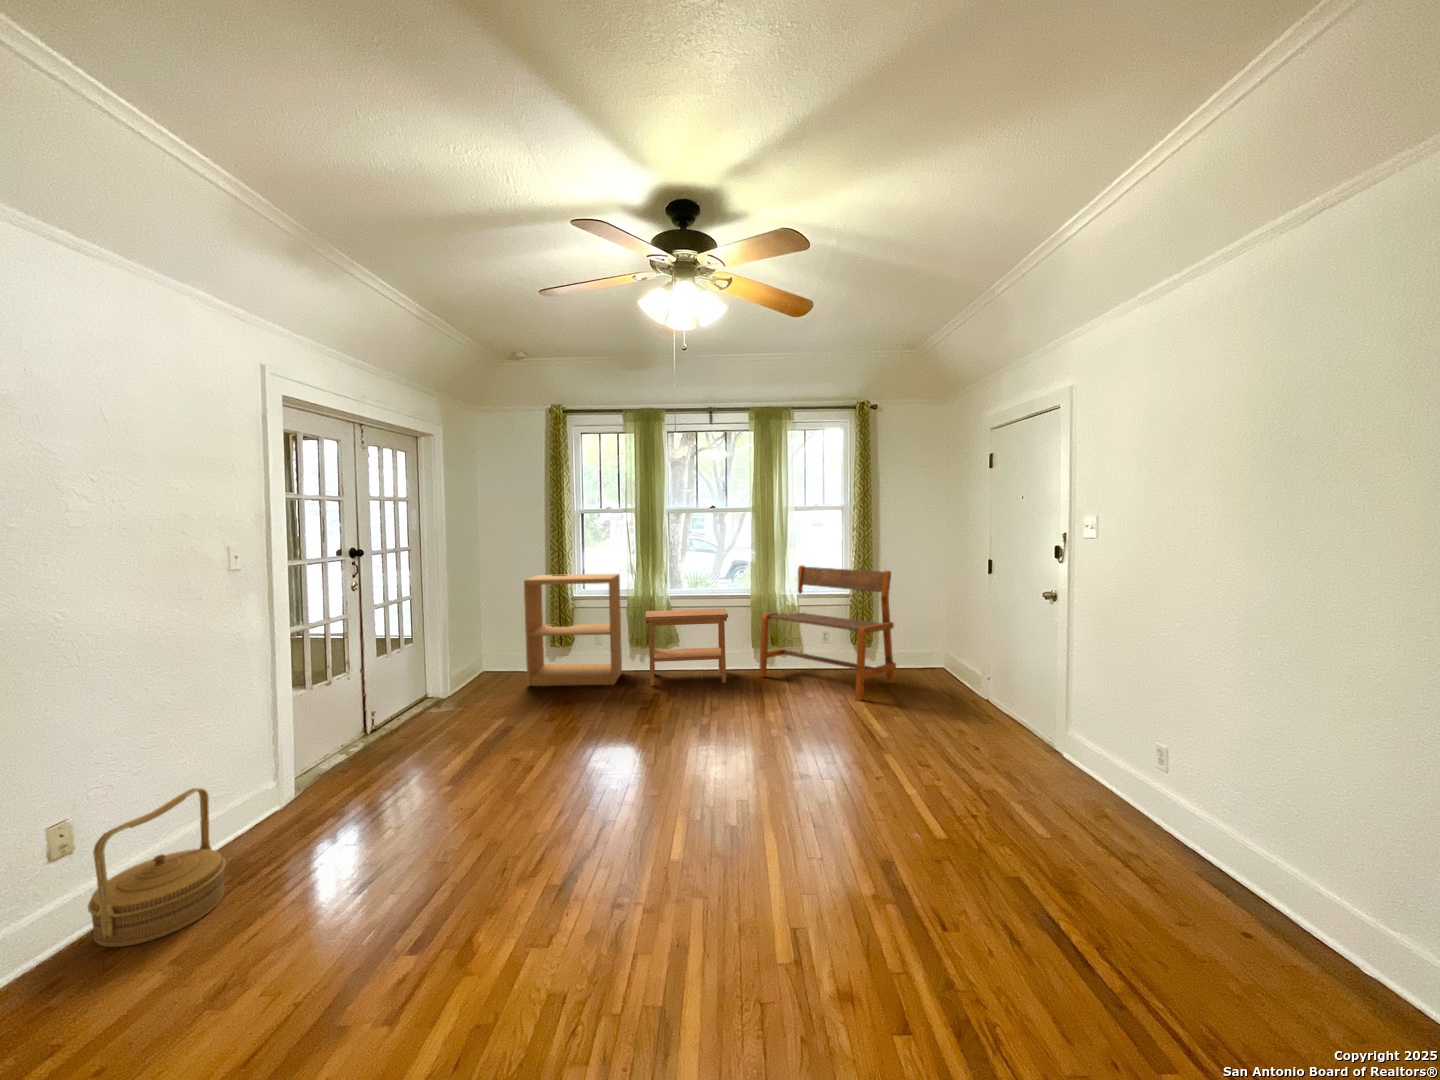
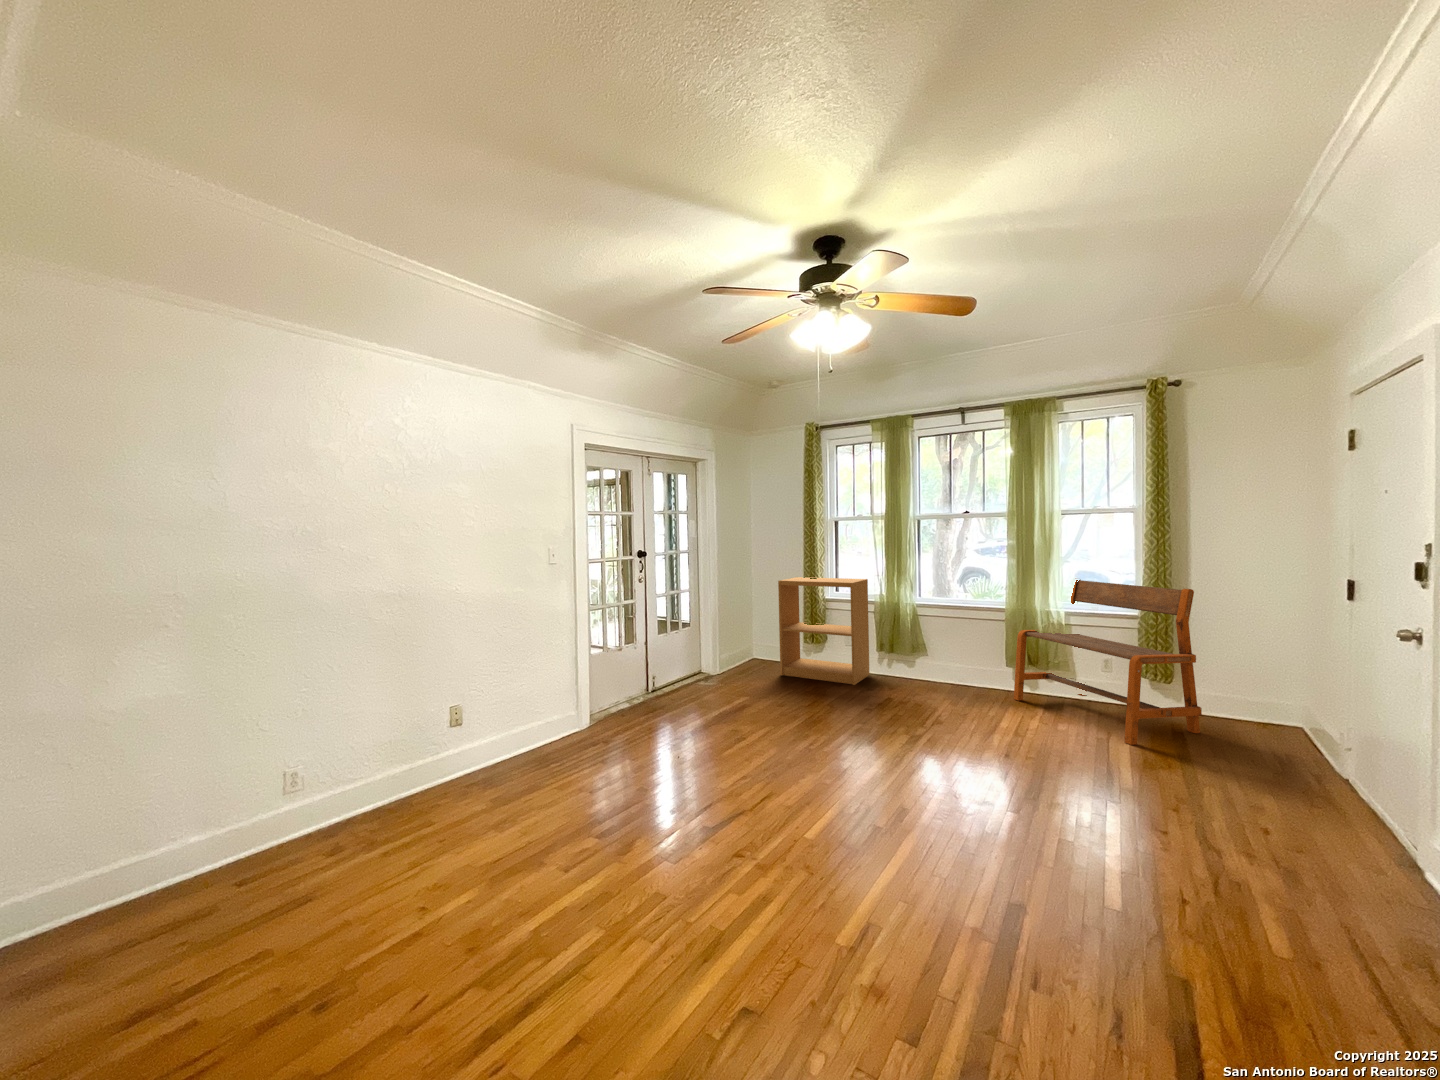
side table: present [645,609,728,686] -> none [885,617,977,699]
woven basket: present [88,788,226,947] -> none [460,702,529,791]

